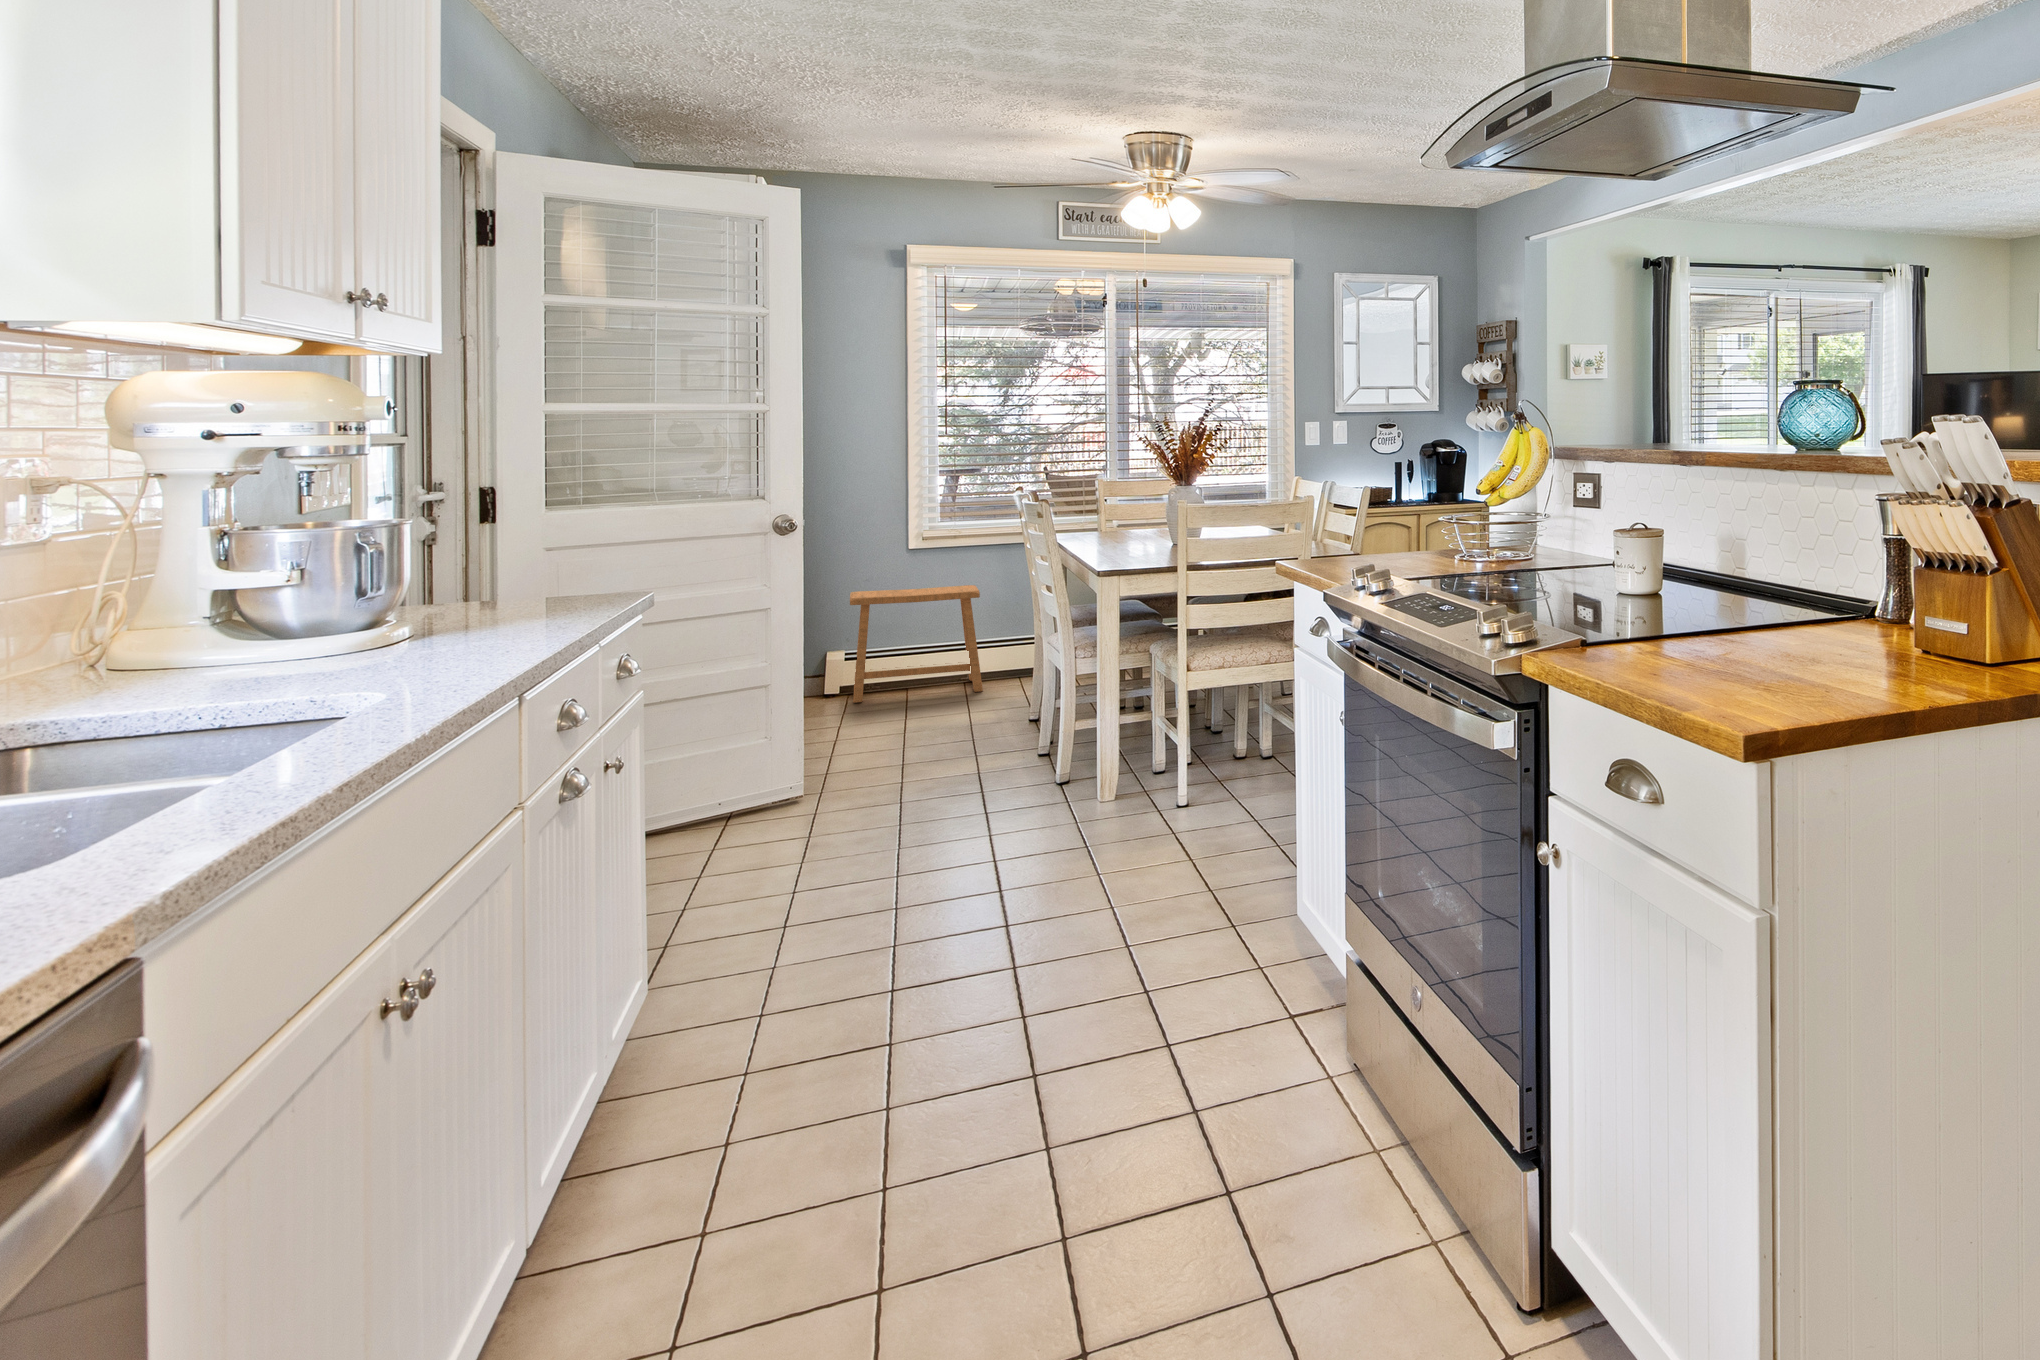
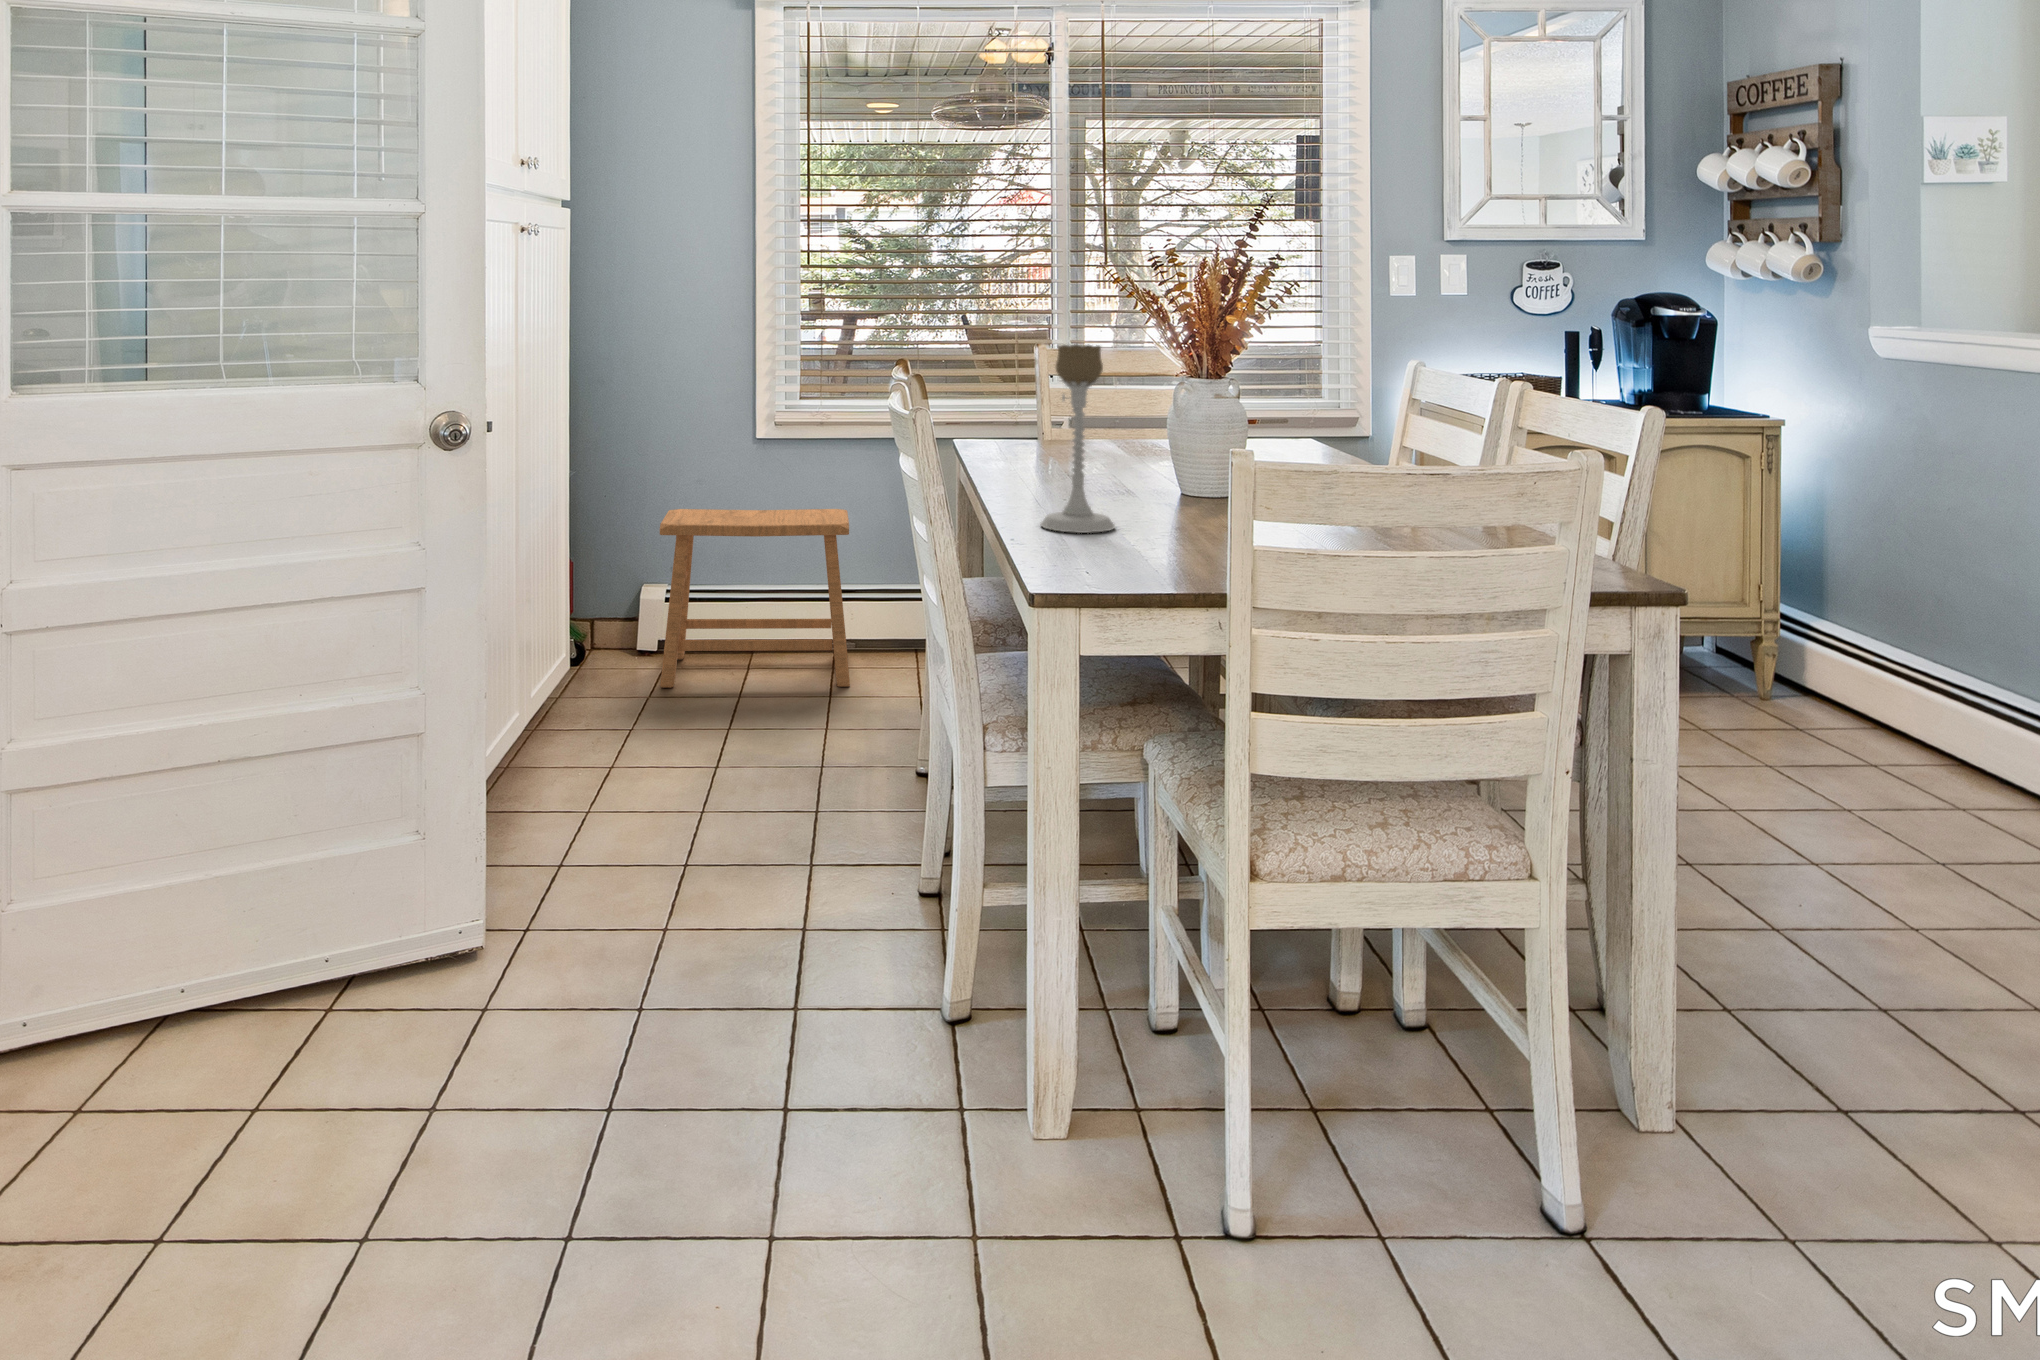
candle holder: none [1100,468,1136,556] -> present [1040,344,1115,533]

